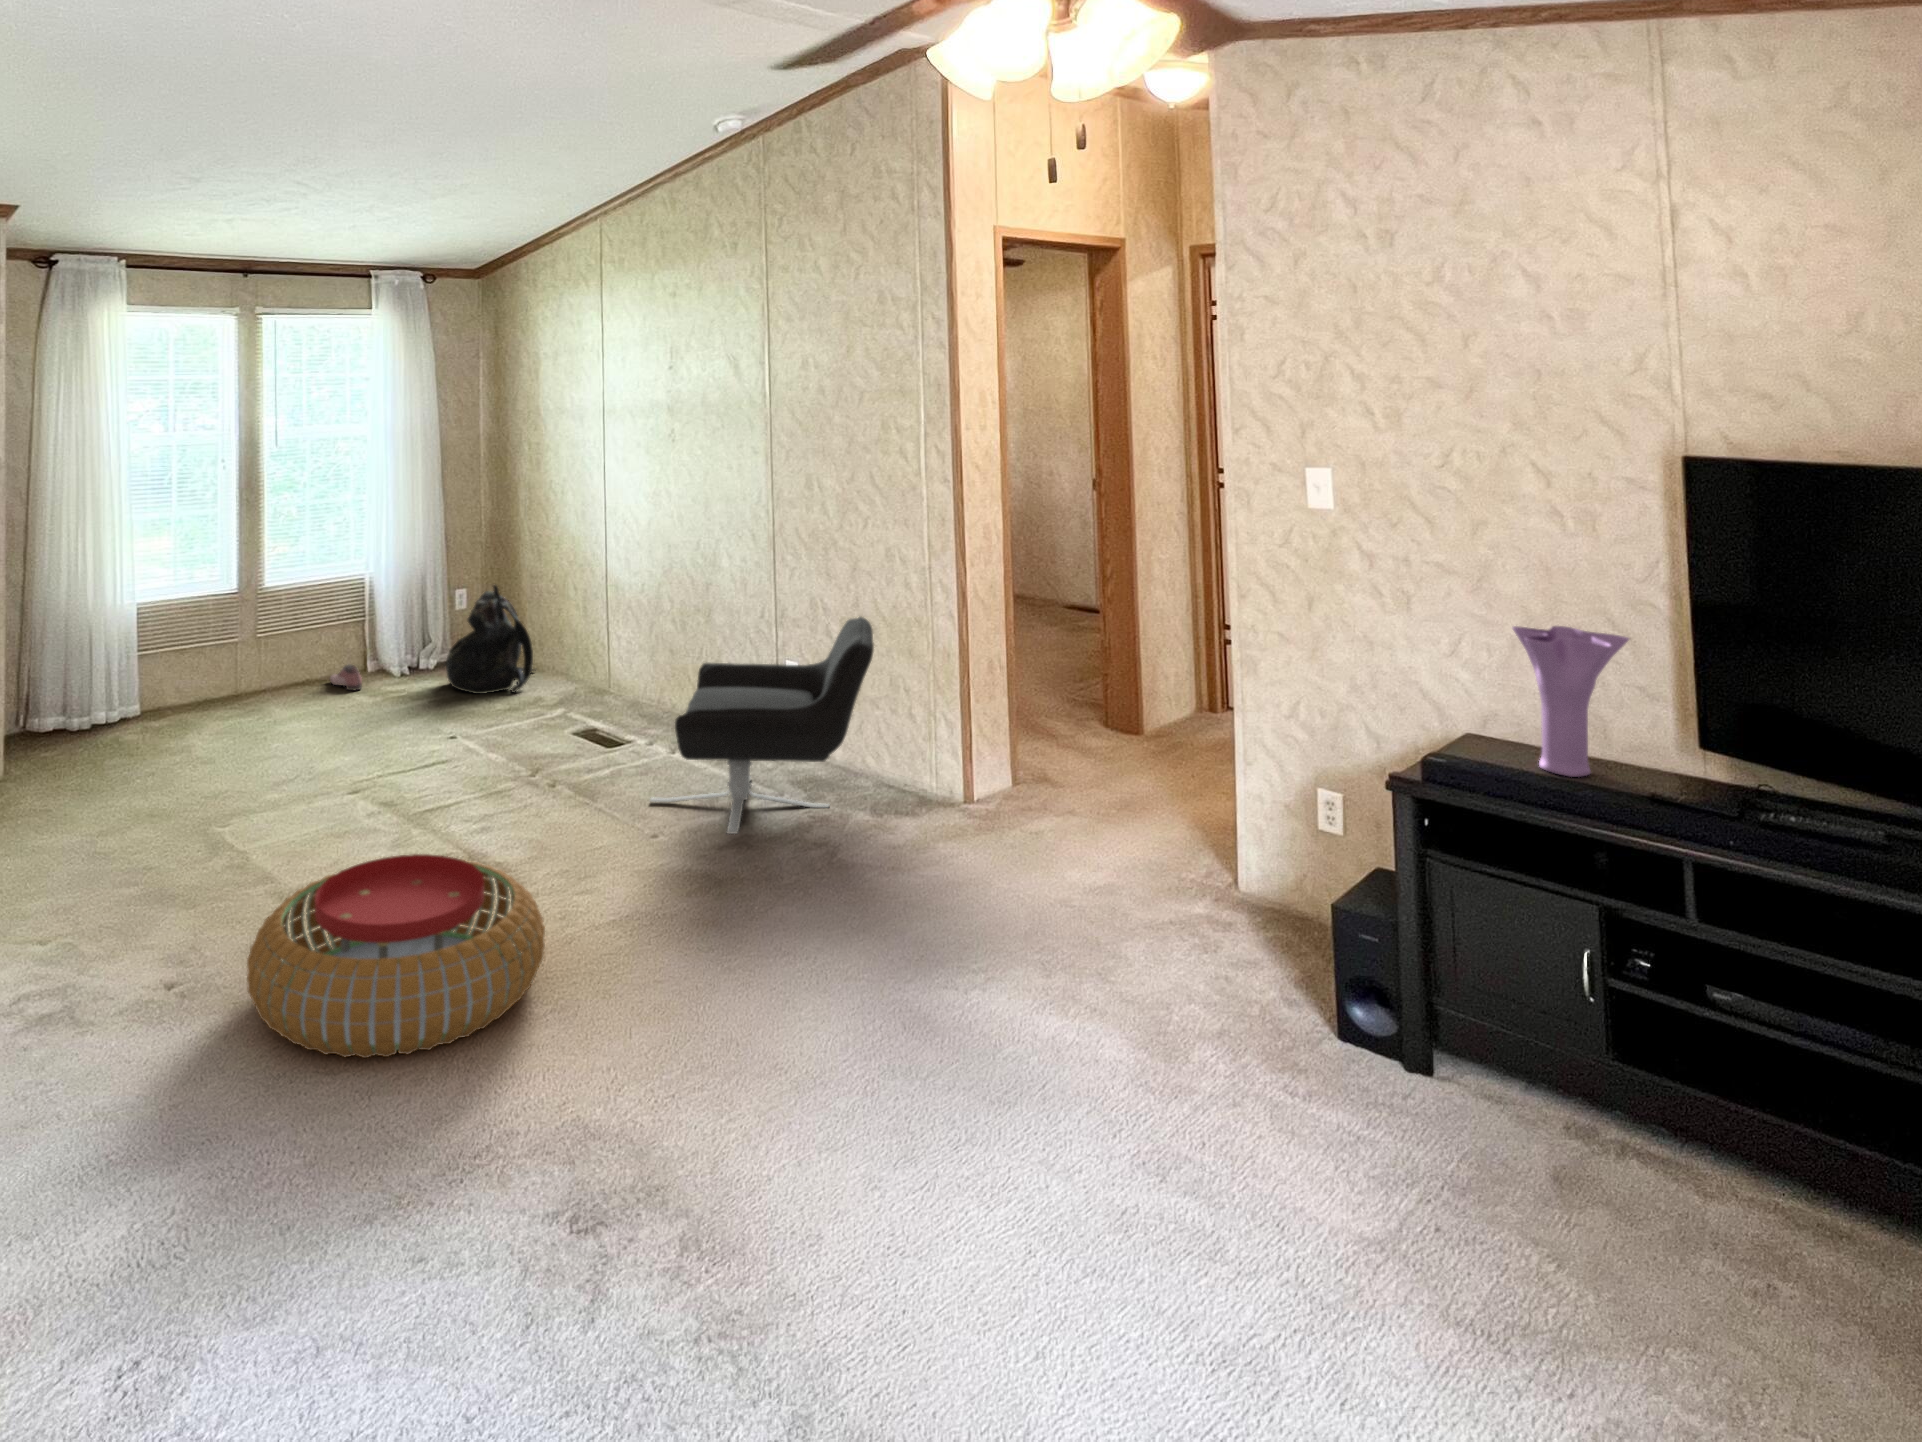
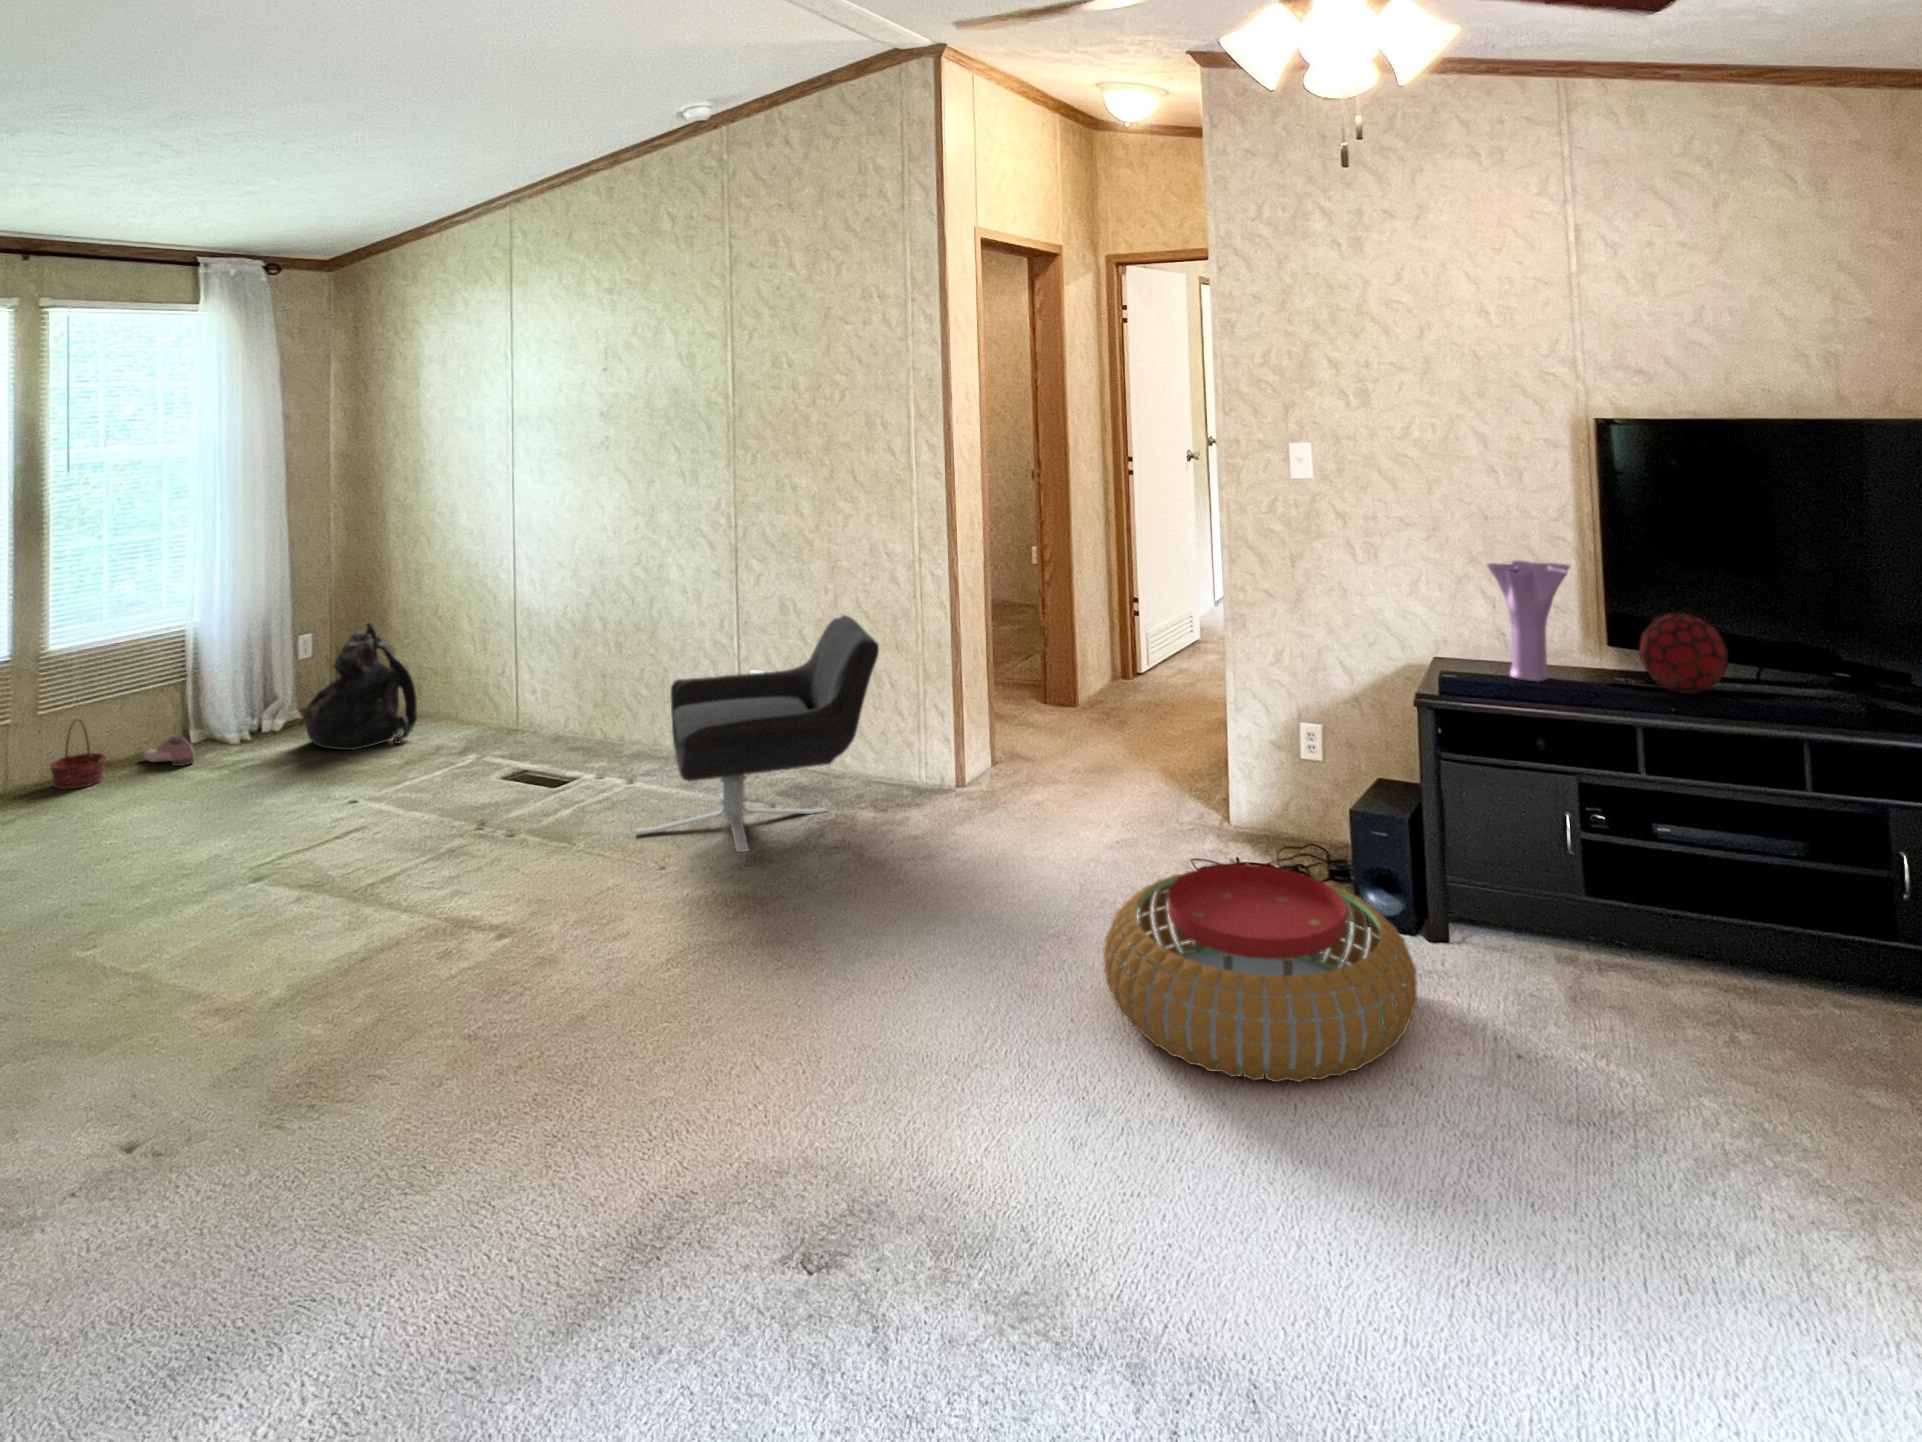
basket: none [258,643,298,699] -> present [50,719,106,790]
decorative orb: none [1710,713,1839,821] -> present [1639,613,1728,694]
pouf: present [247,854,545,1058] -> present [1103,864,1417,1082]

